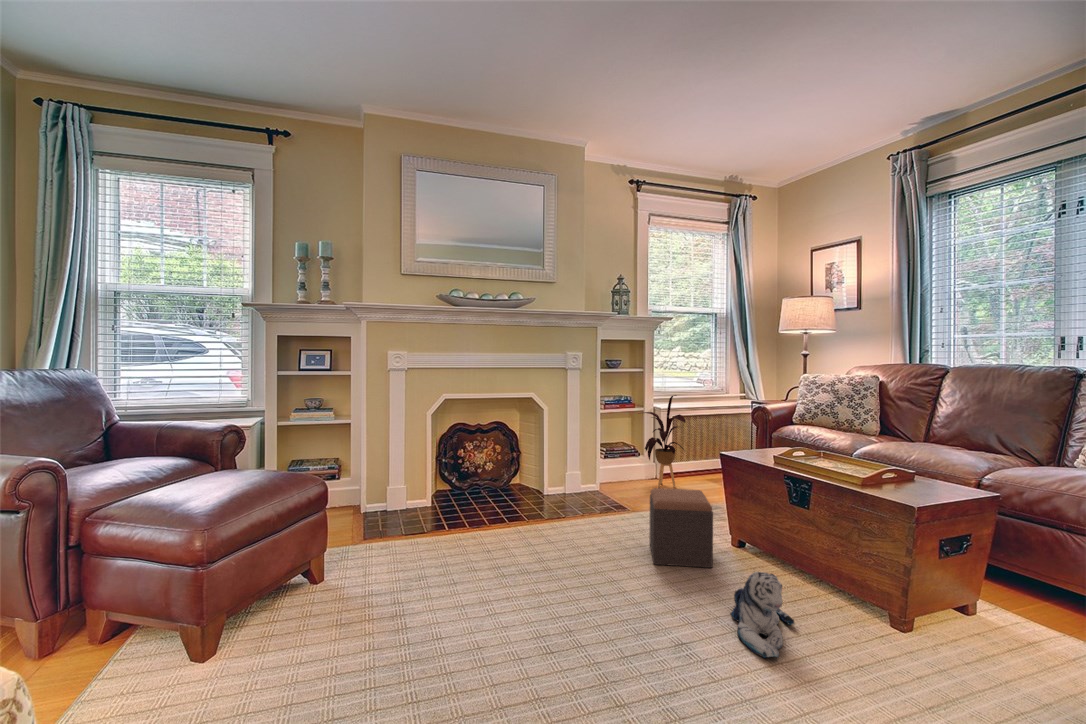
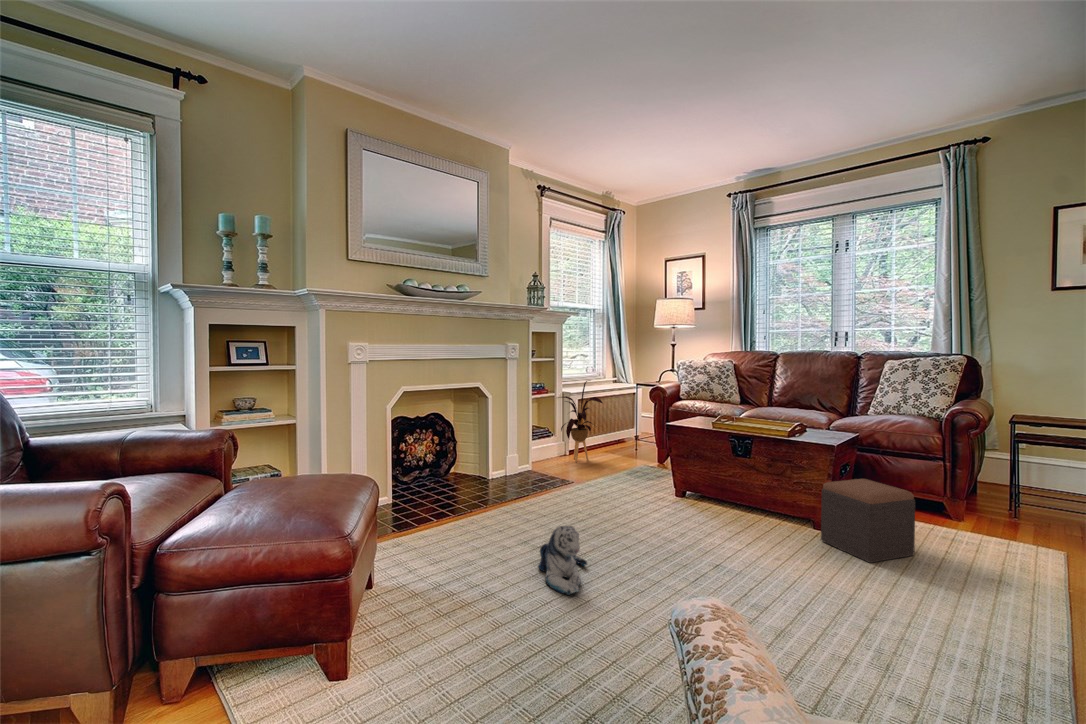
footstool: present [649,488,713,568] -> present [821,479,915,563]
plush toy: present [730,572,794,658] -> present [538,526,587,595]

